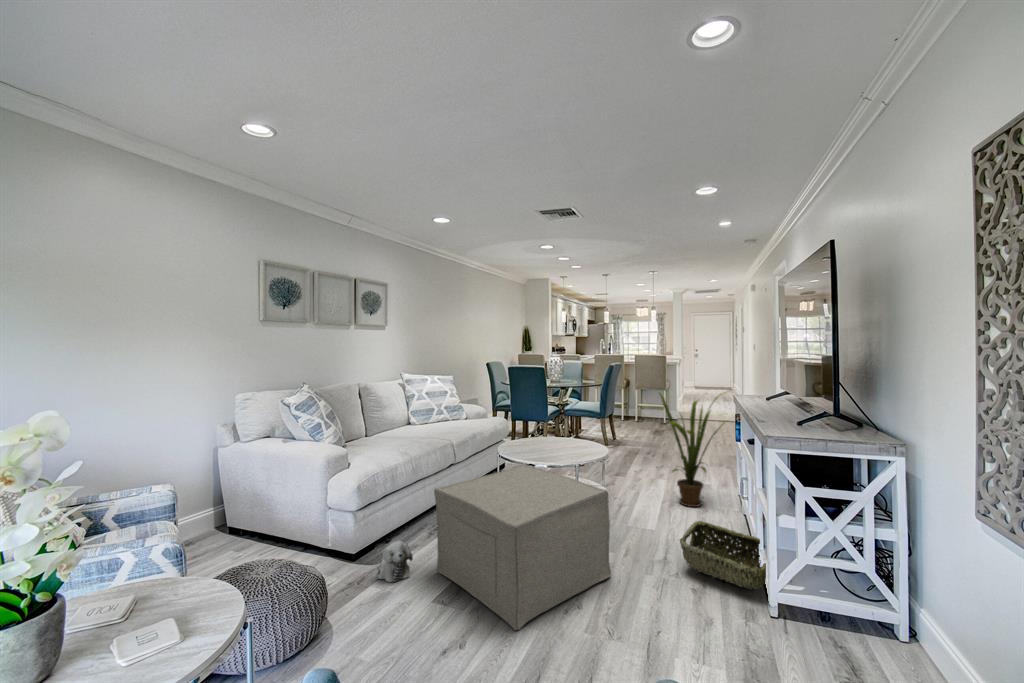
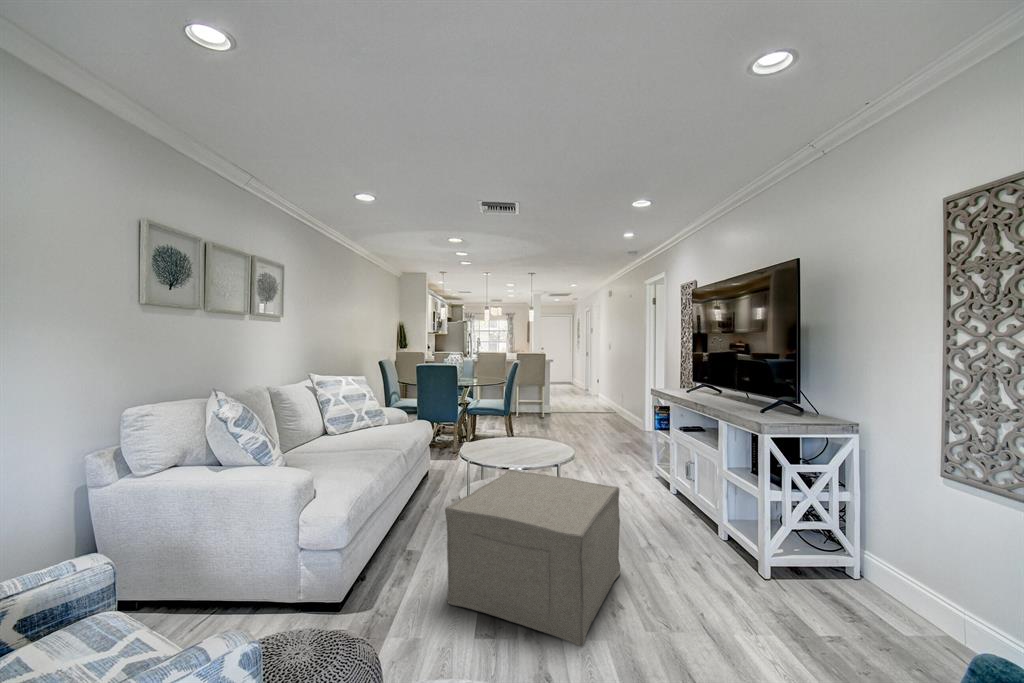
house plant: present [659,391,728,507] -> none [607,386,668,494]
woven basket: present [680,521,766,589] -> none [669,505,749,559]
plush toy: present [378,541,413,582] -> none [371,576,420,629]

